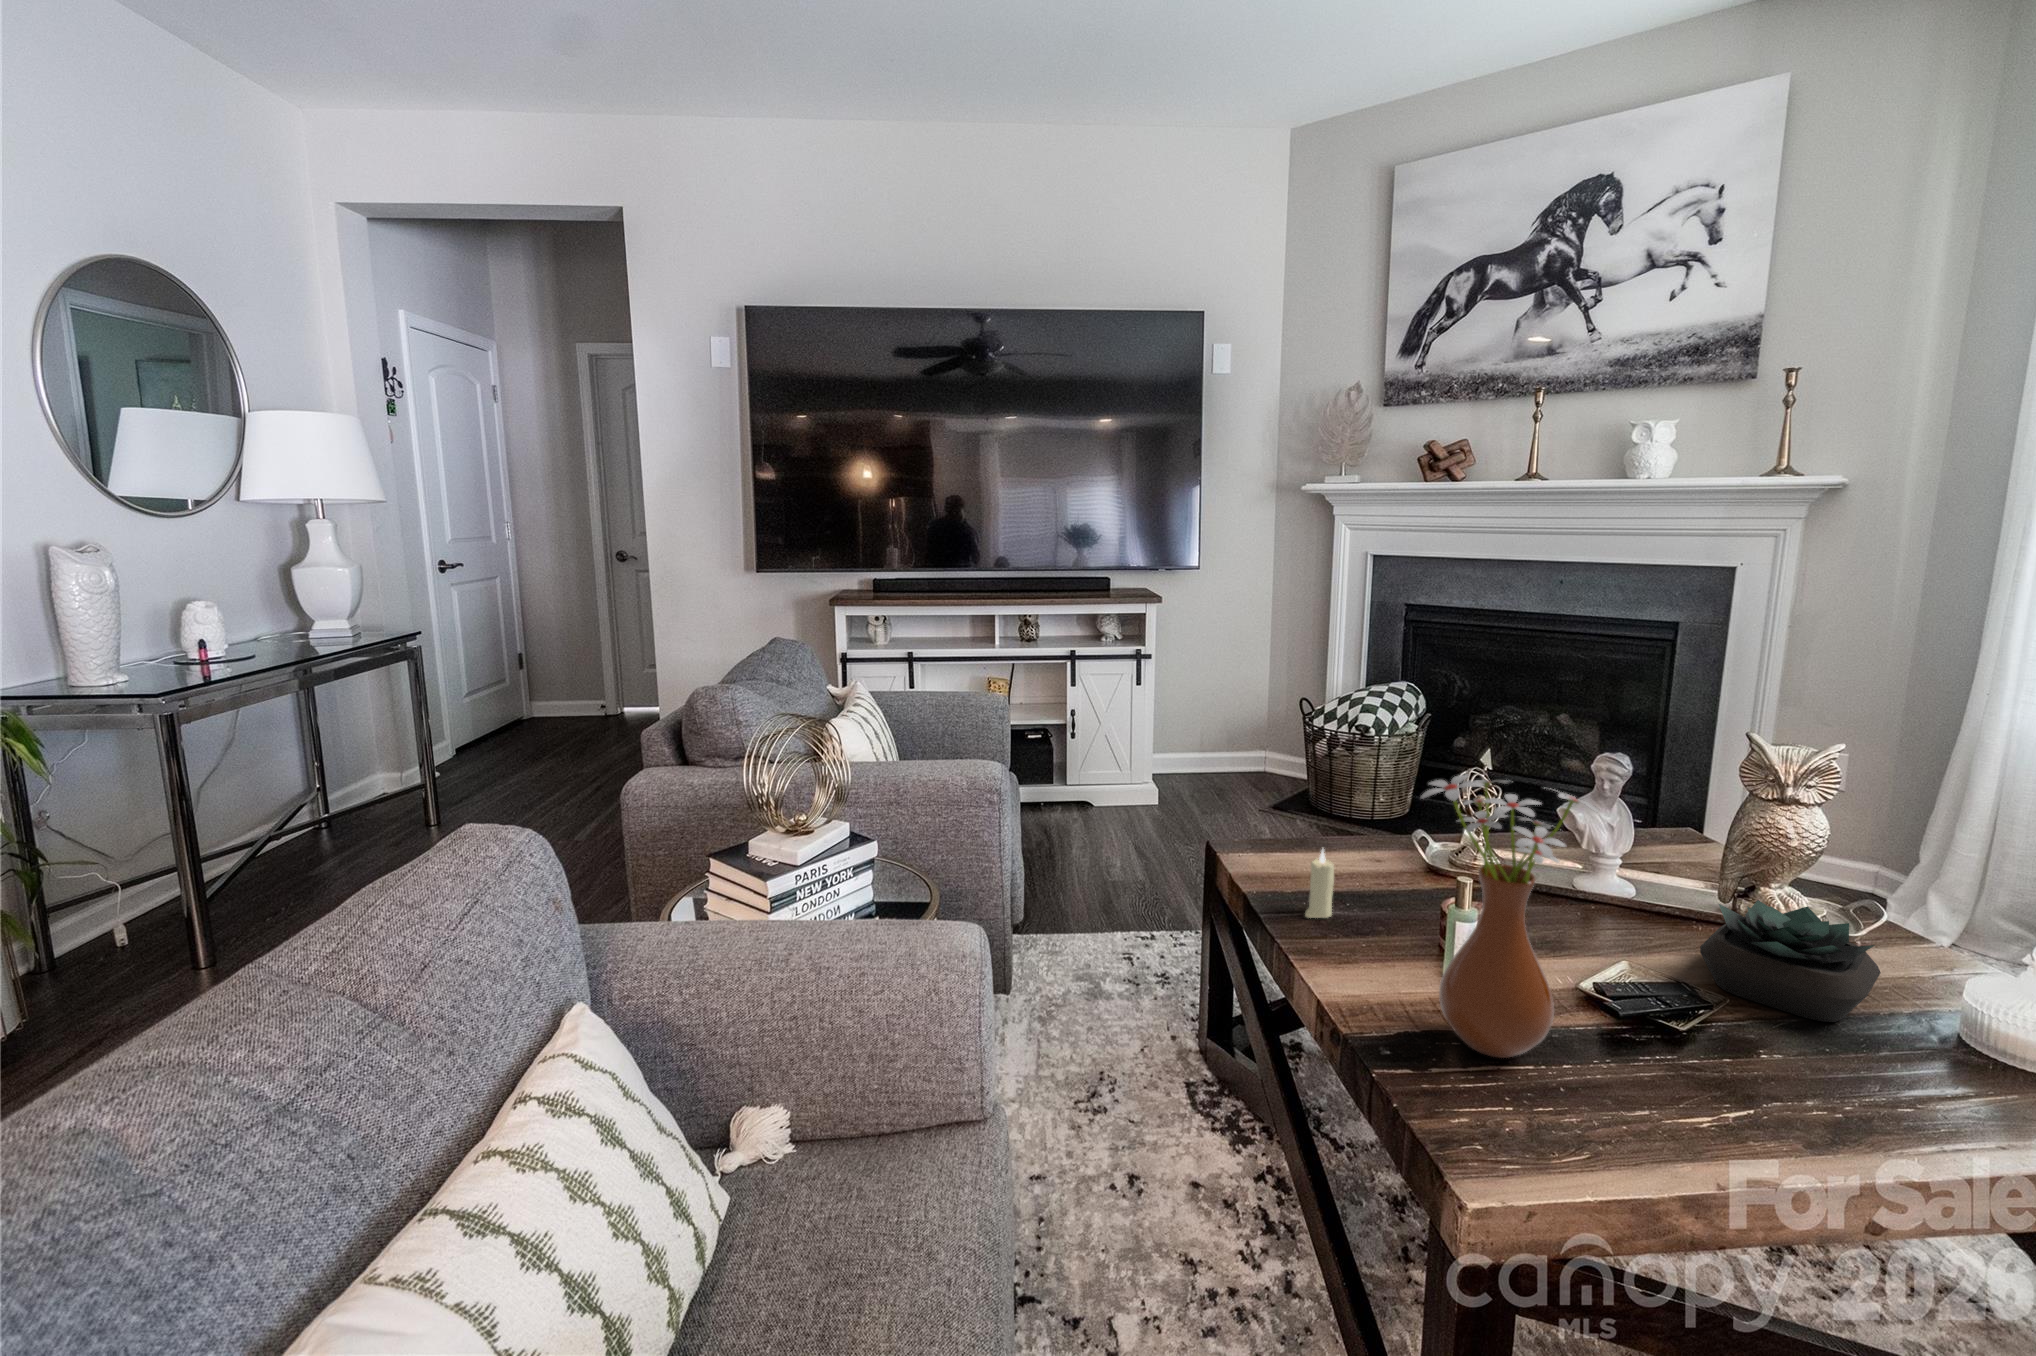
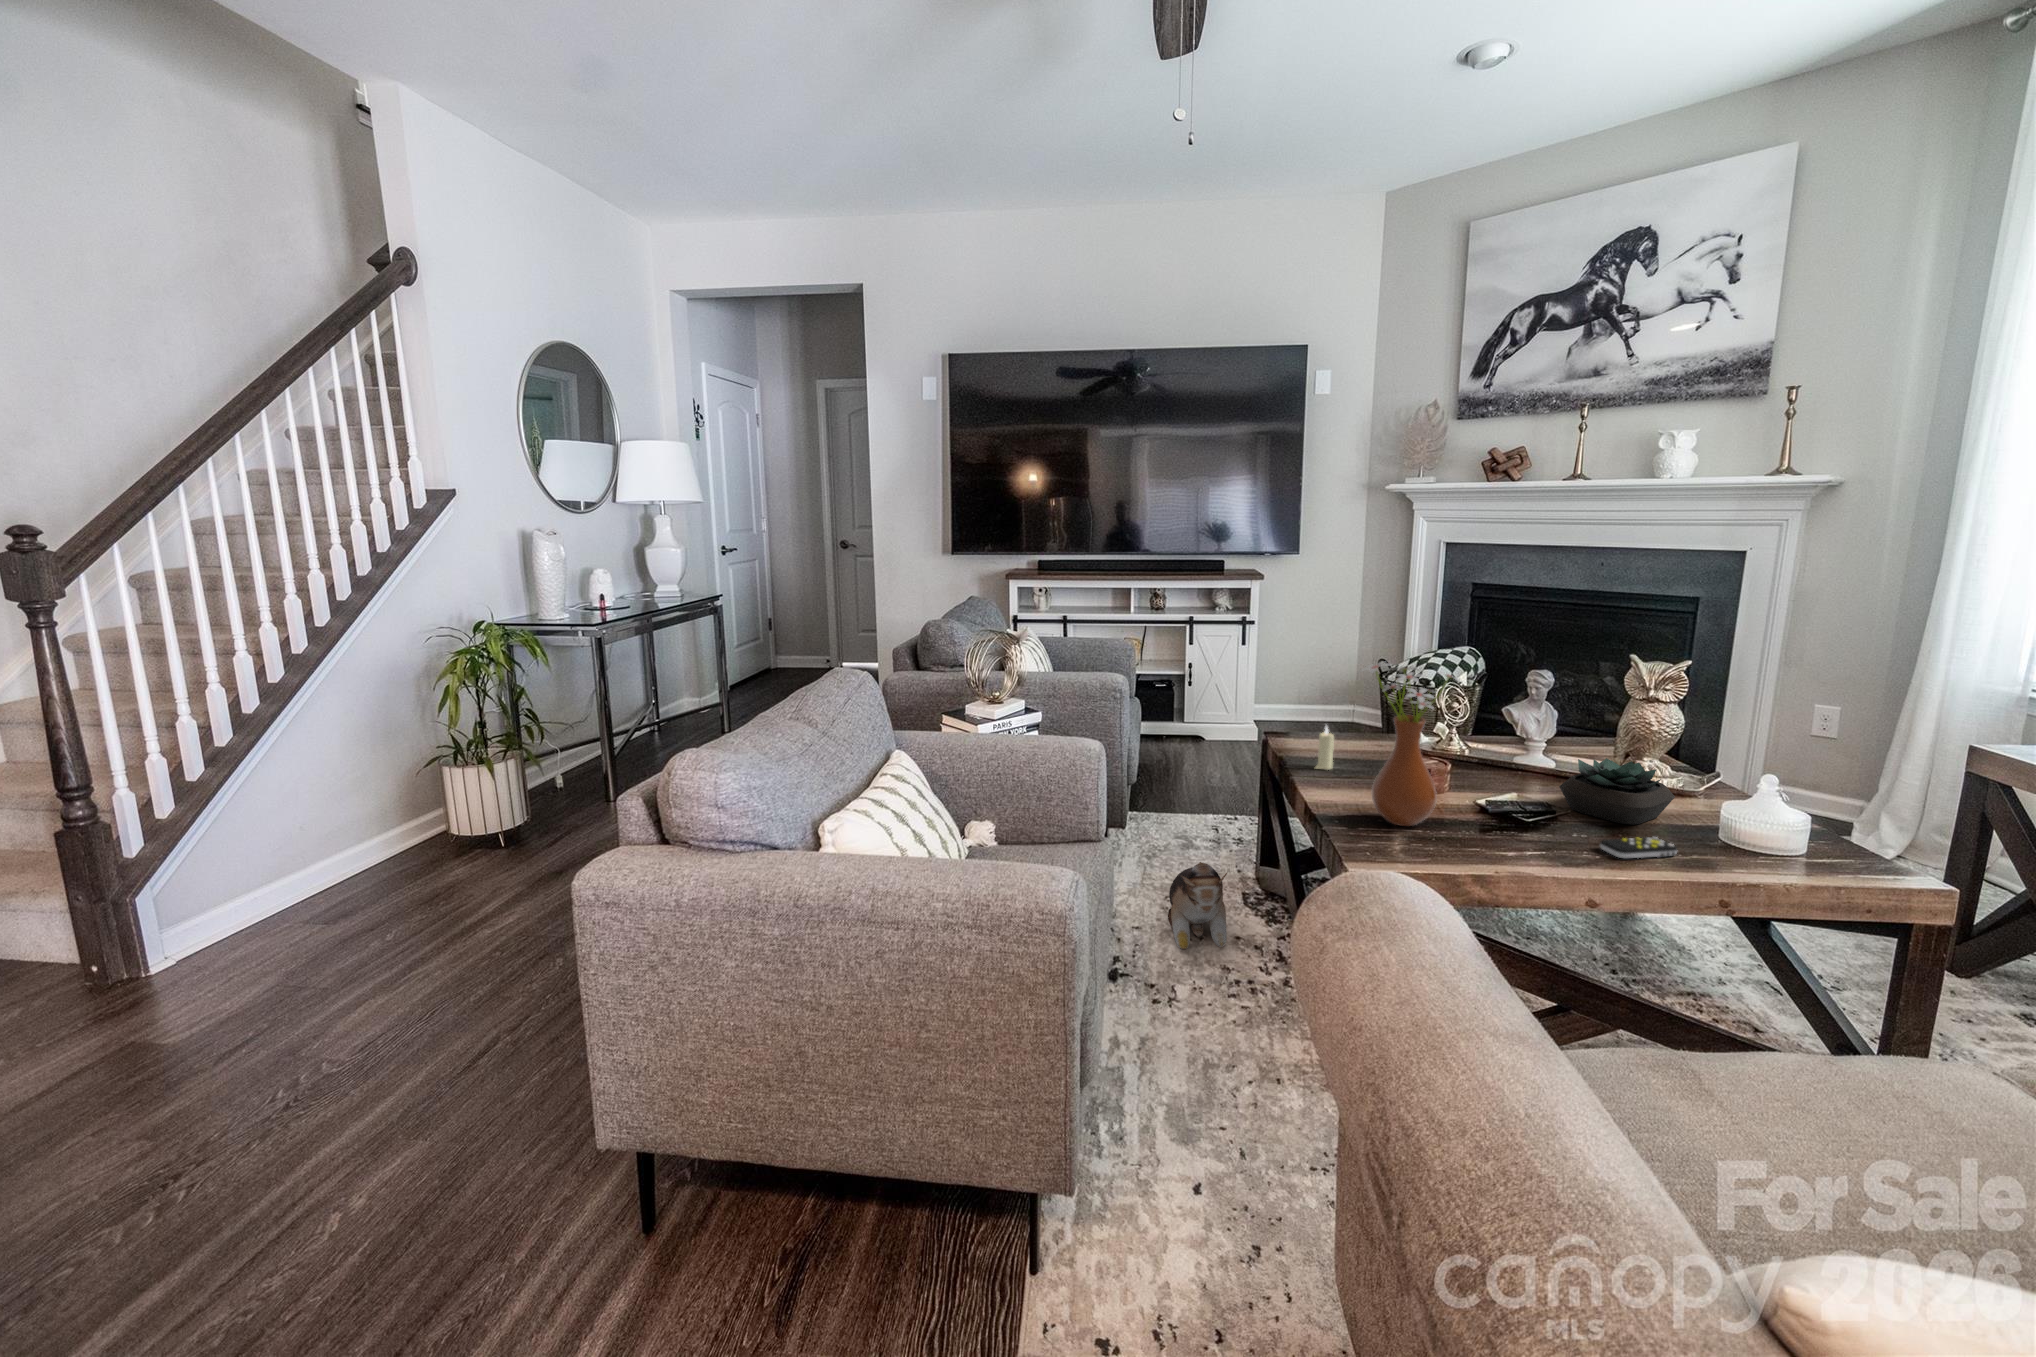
remote control: none [1833,1063,1962,1120] -> present [1600,837,1677,858]
plush toy: none [1084,1082,1191,1237] -> present [1168,862,1228,949]

